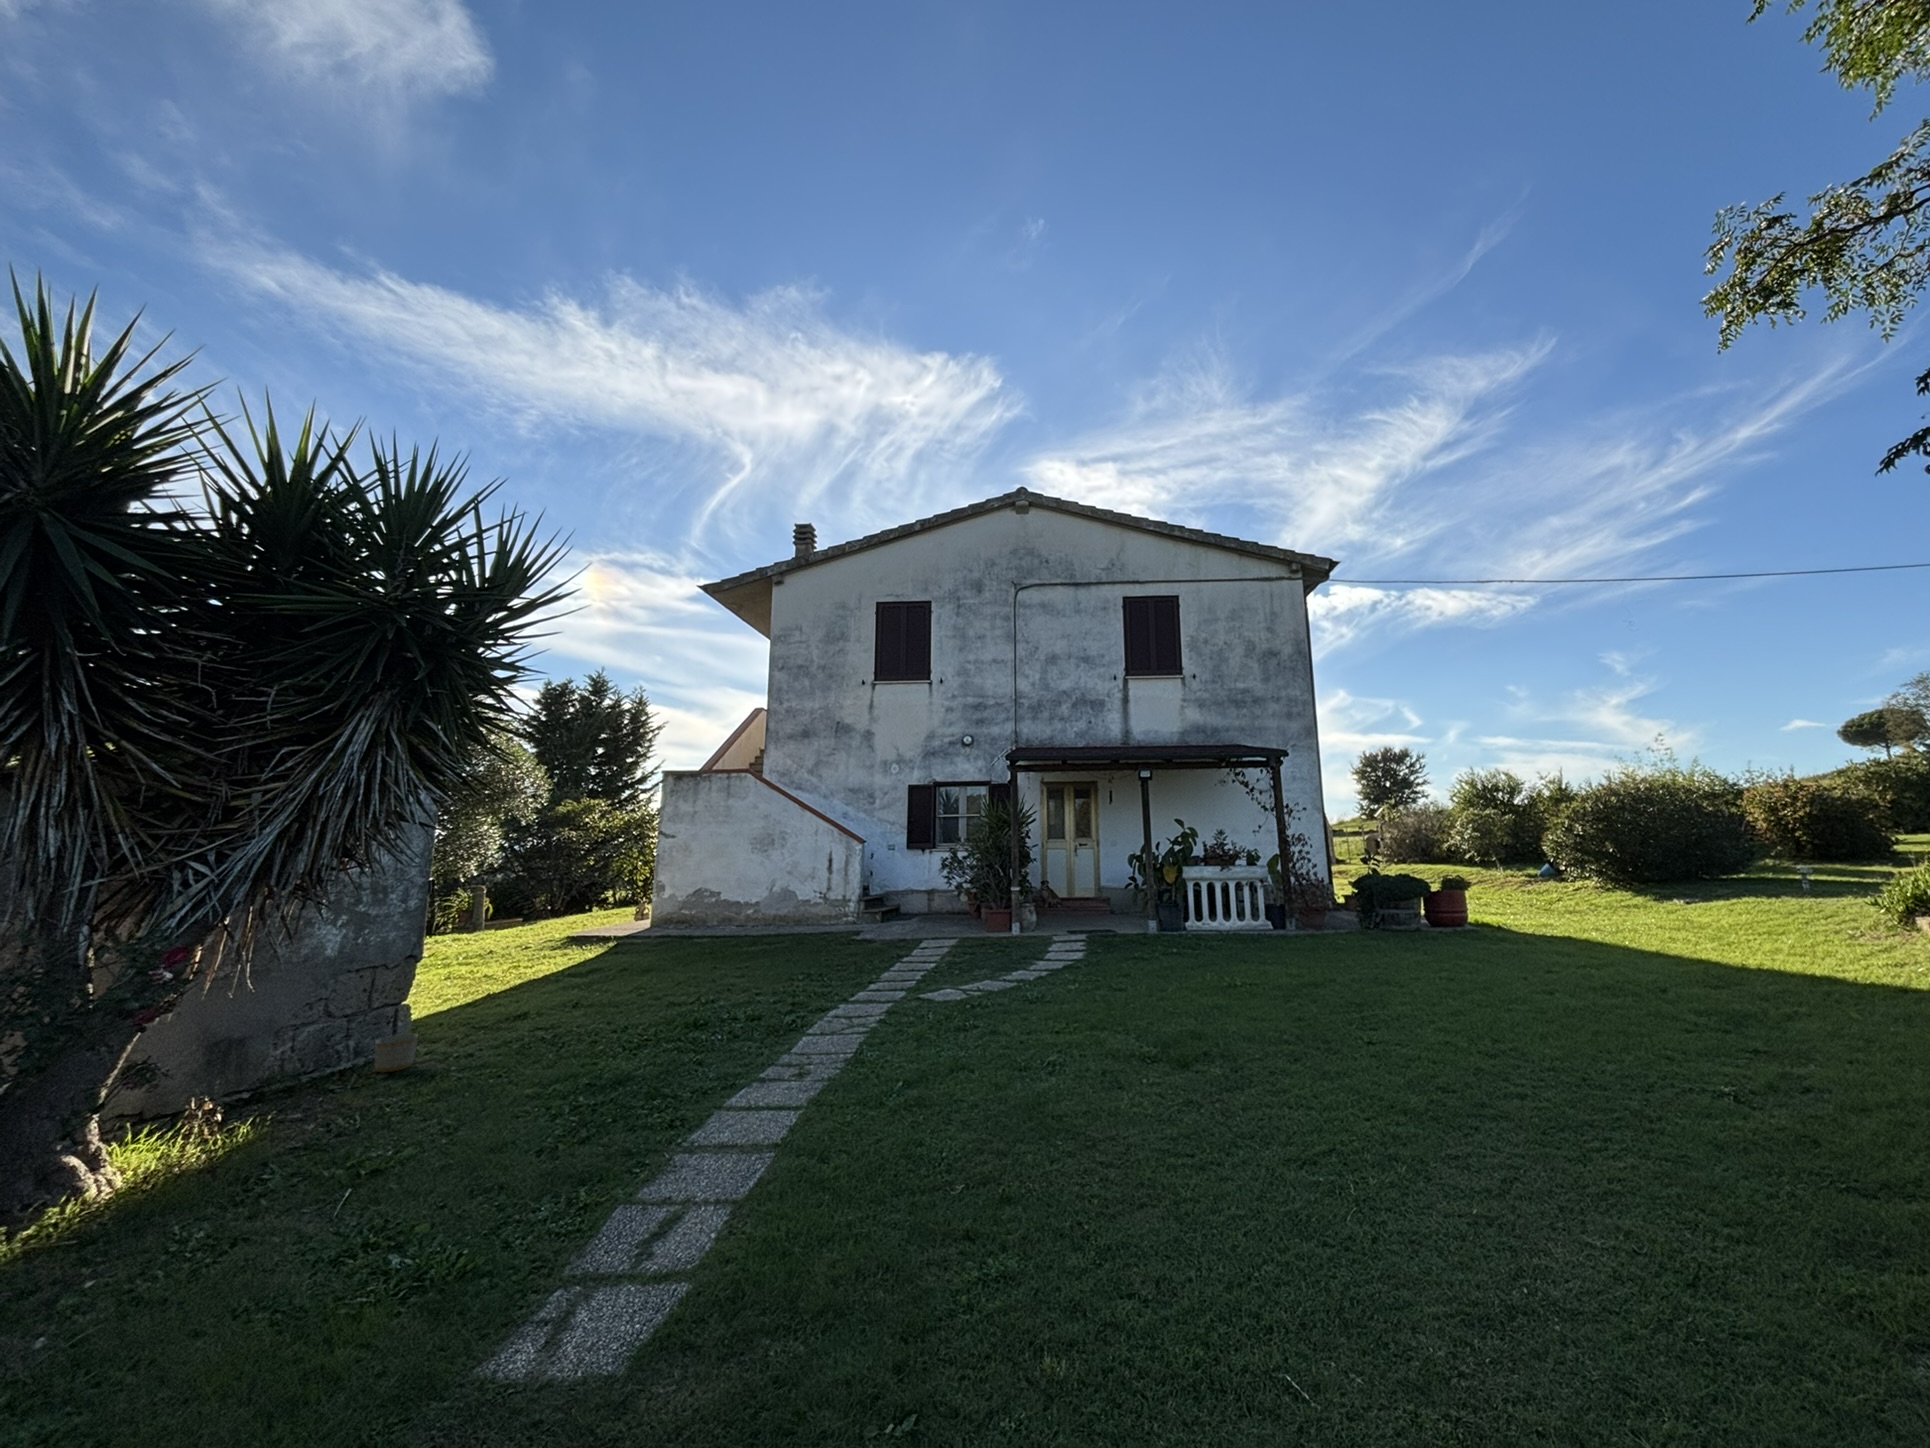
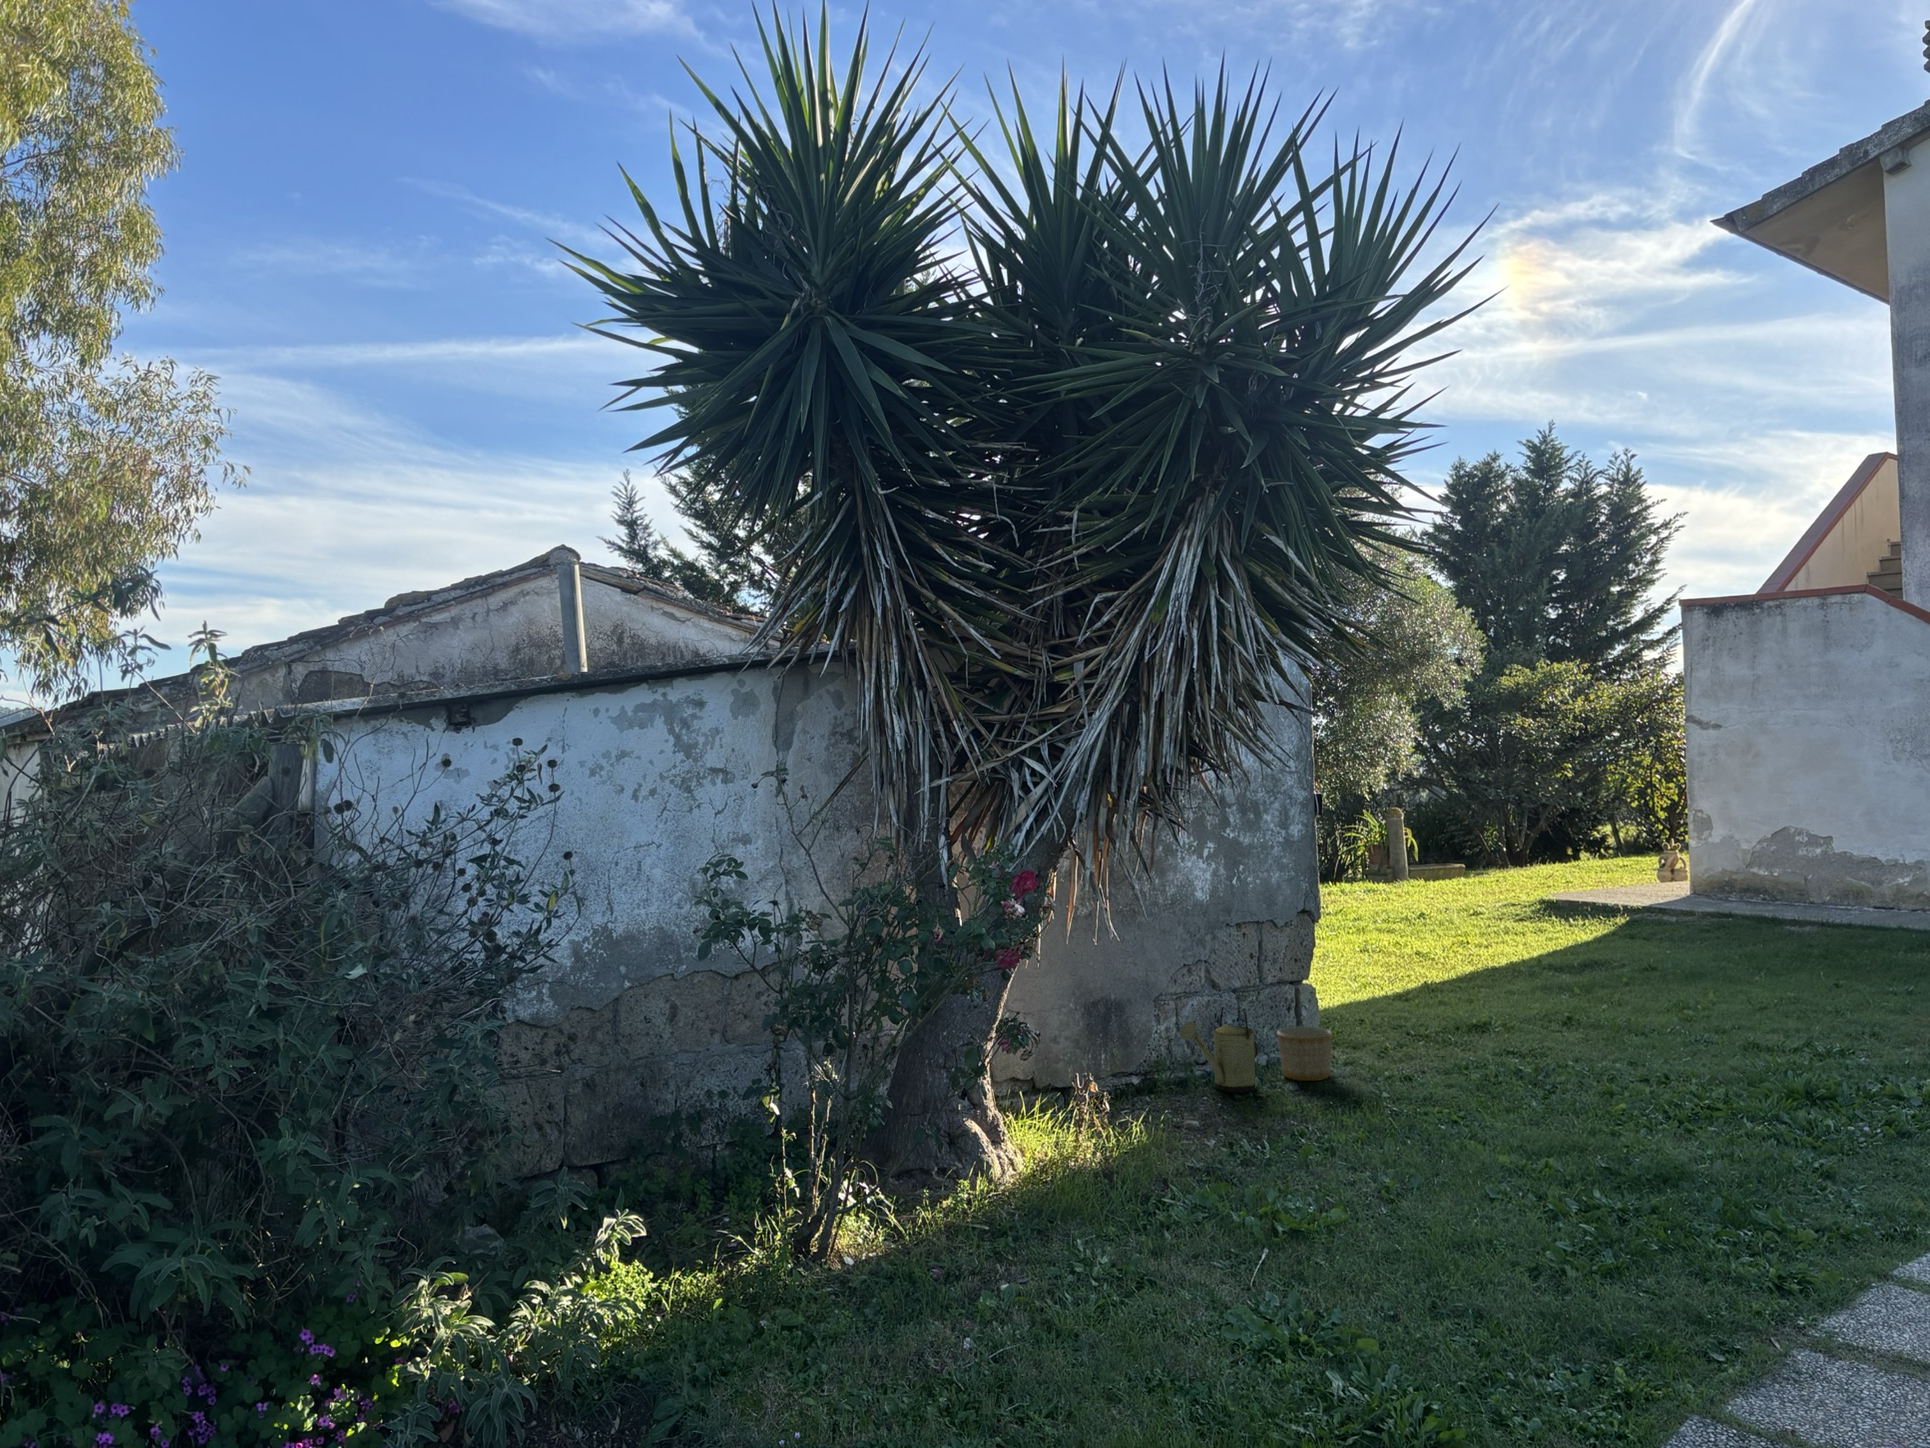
watering can: none [292,1030,358,1091] -> present [1180,1007,1258,1092]

